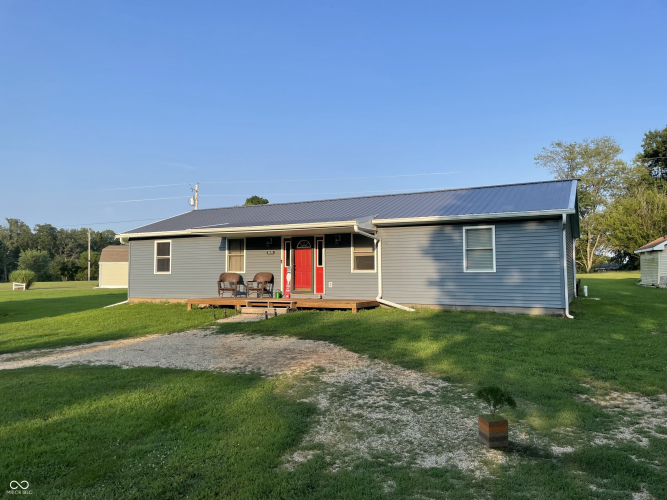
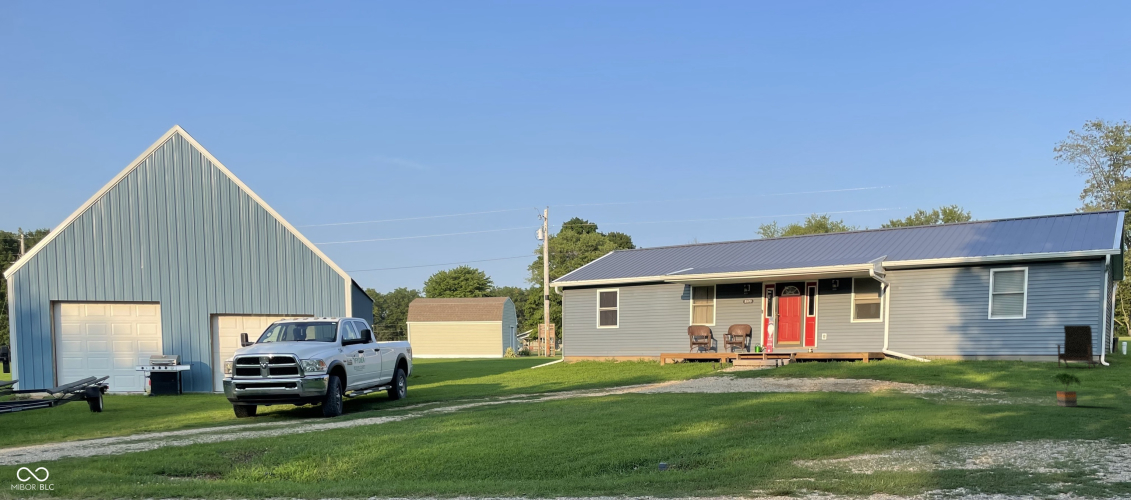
lounge chair: none [514,280,548,323] -> present [1058,325,1095,368]

